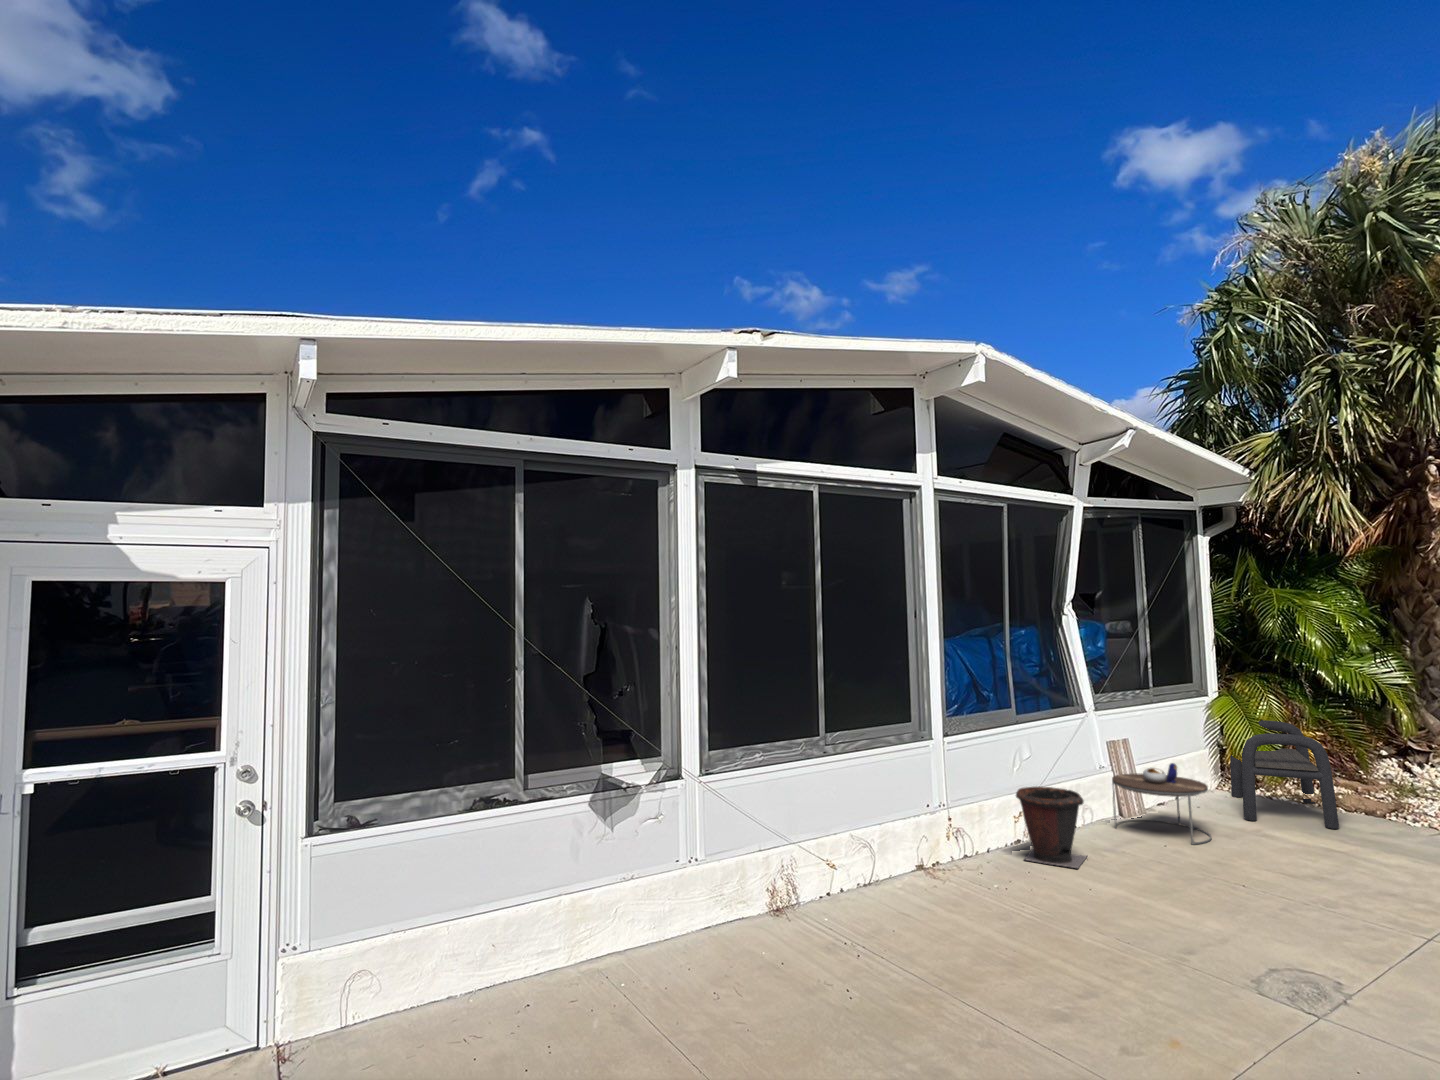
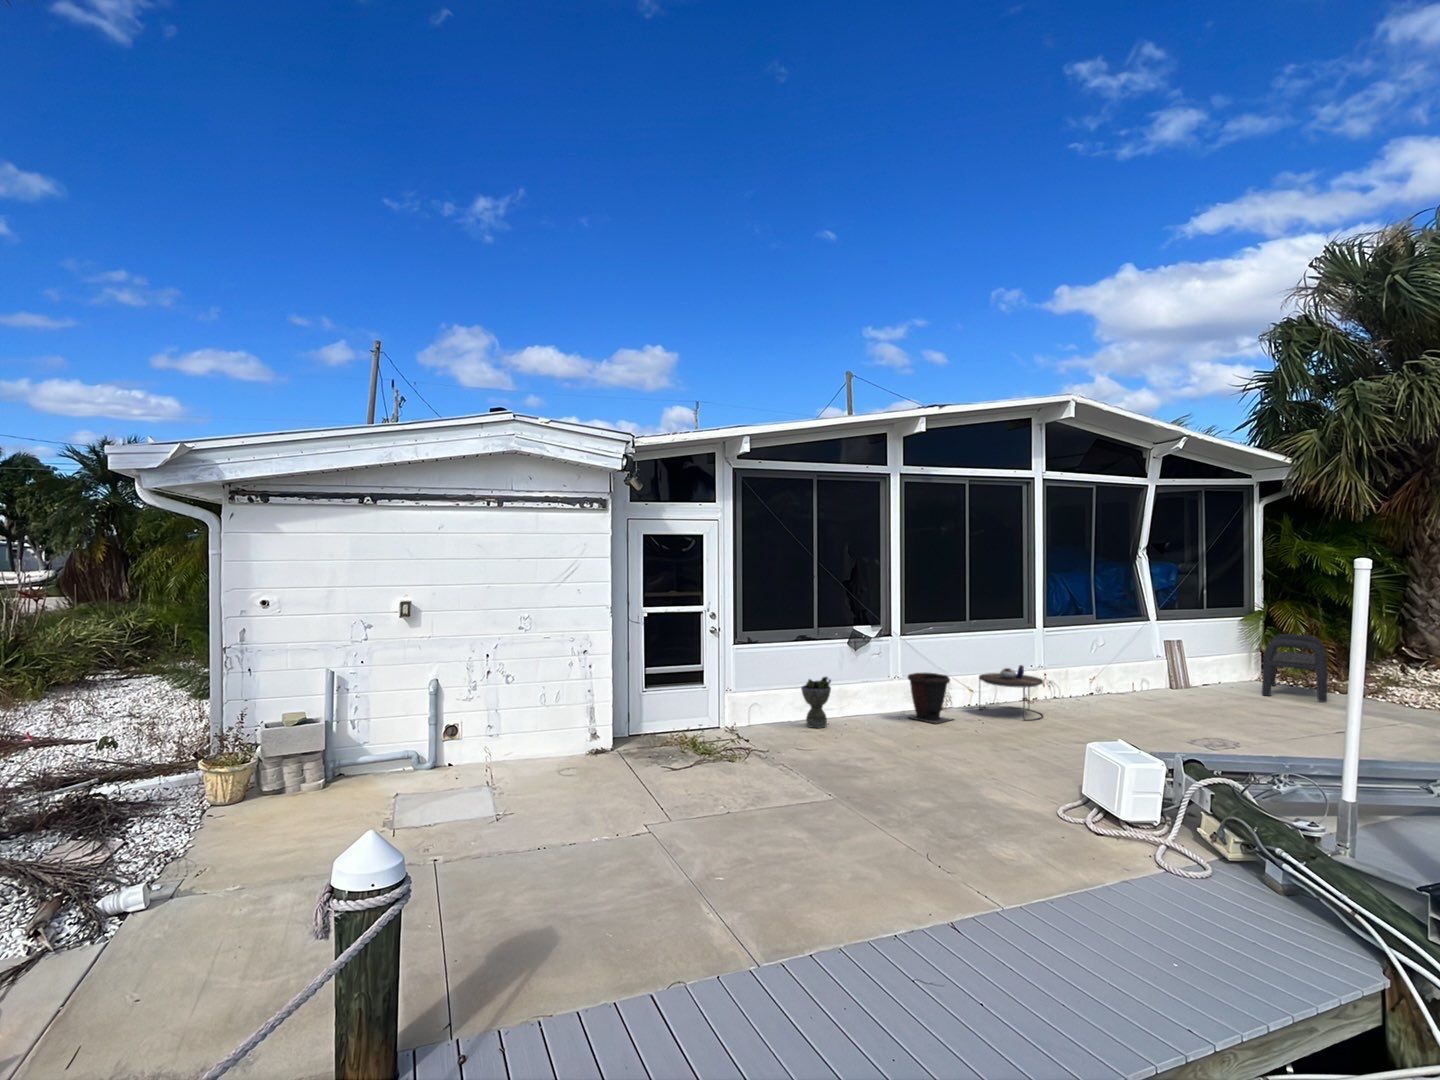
side table: present [1112,763,1212,845] -> present [979,665,1043,720]
bucket: present [1016,787,1087,868] -> present [908,673,952,723]
planter: none [474,888,544,1019] -> present [801,676,831,728]

